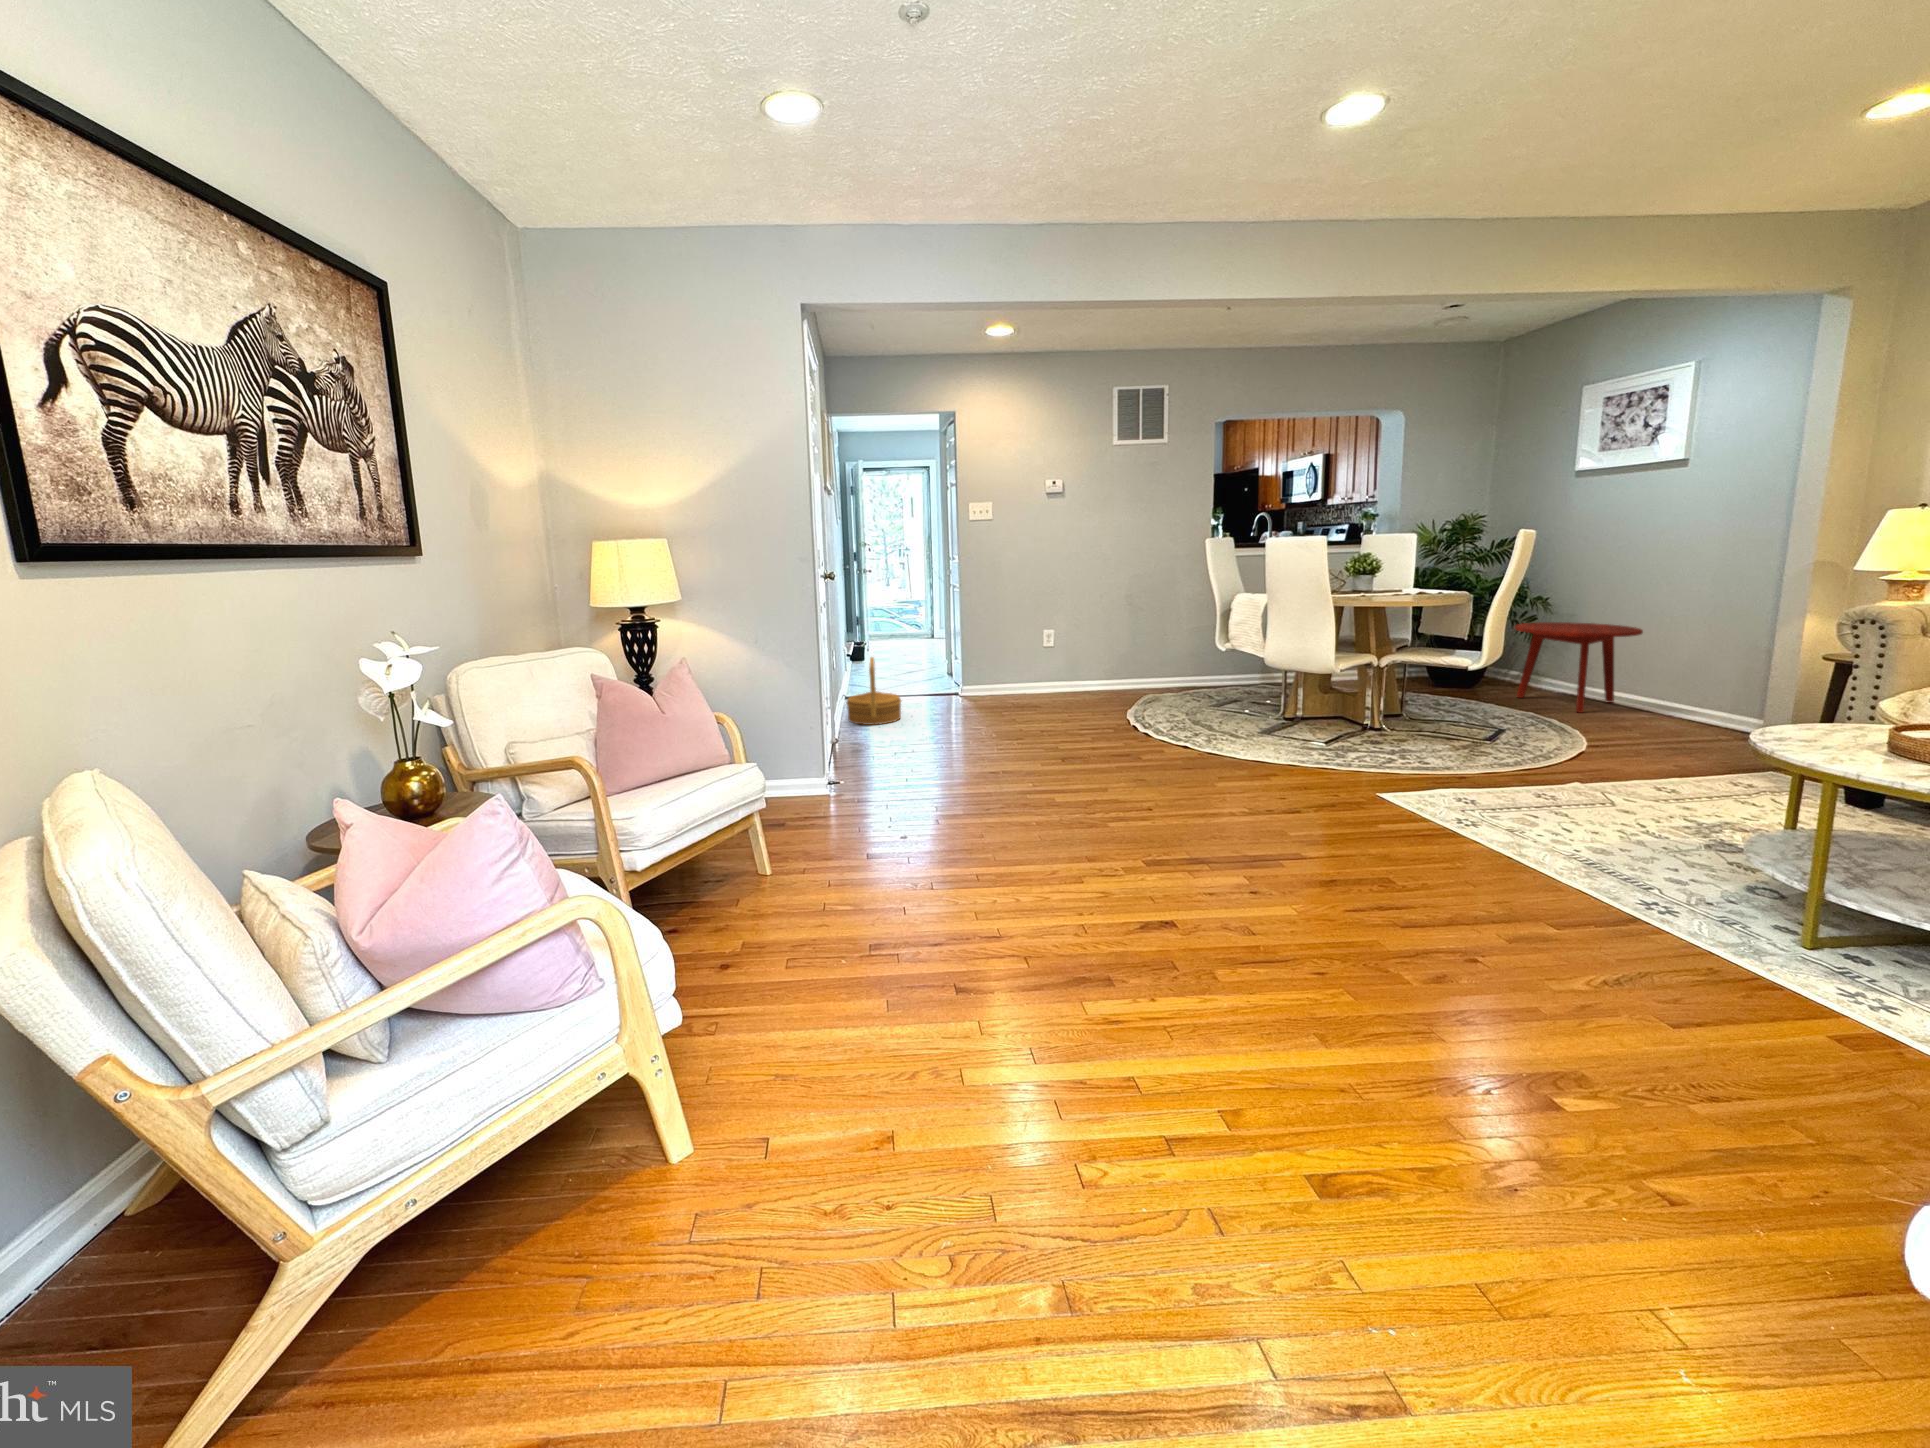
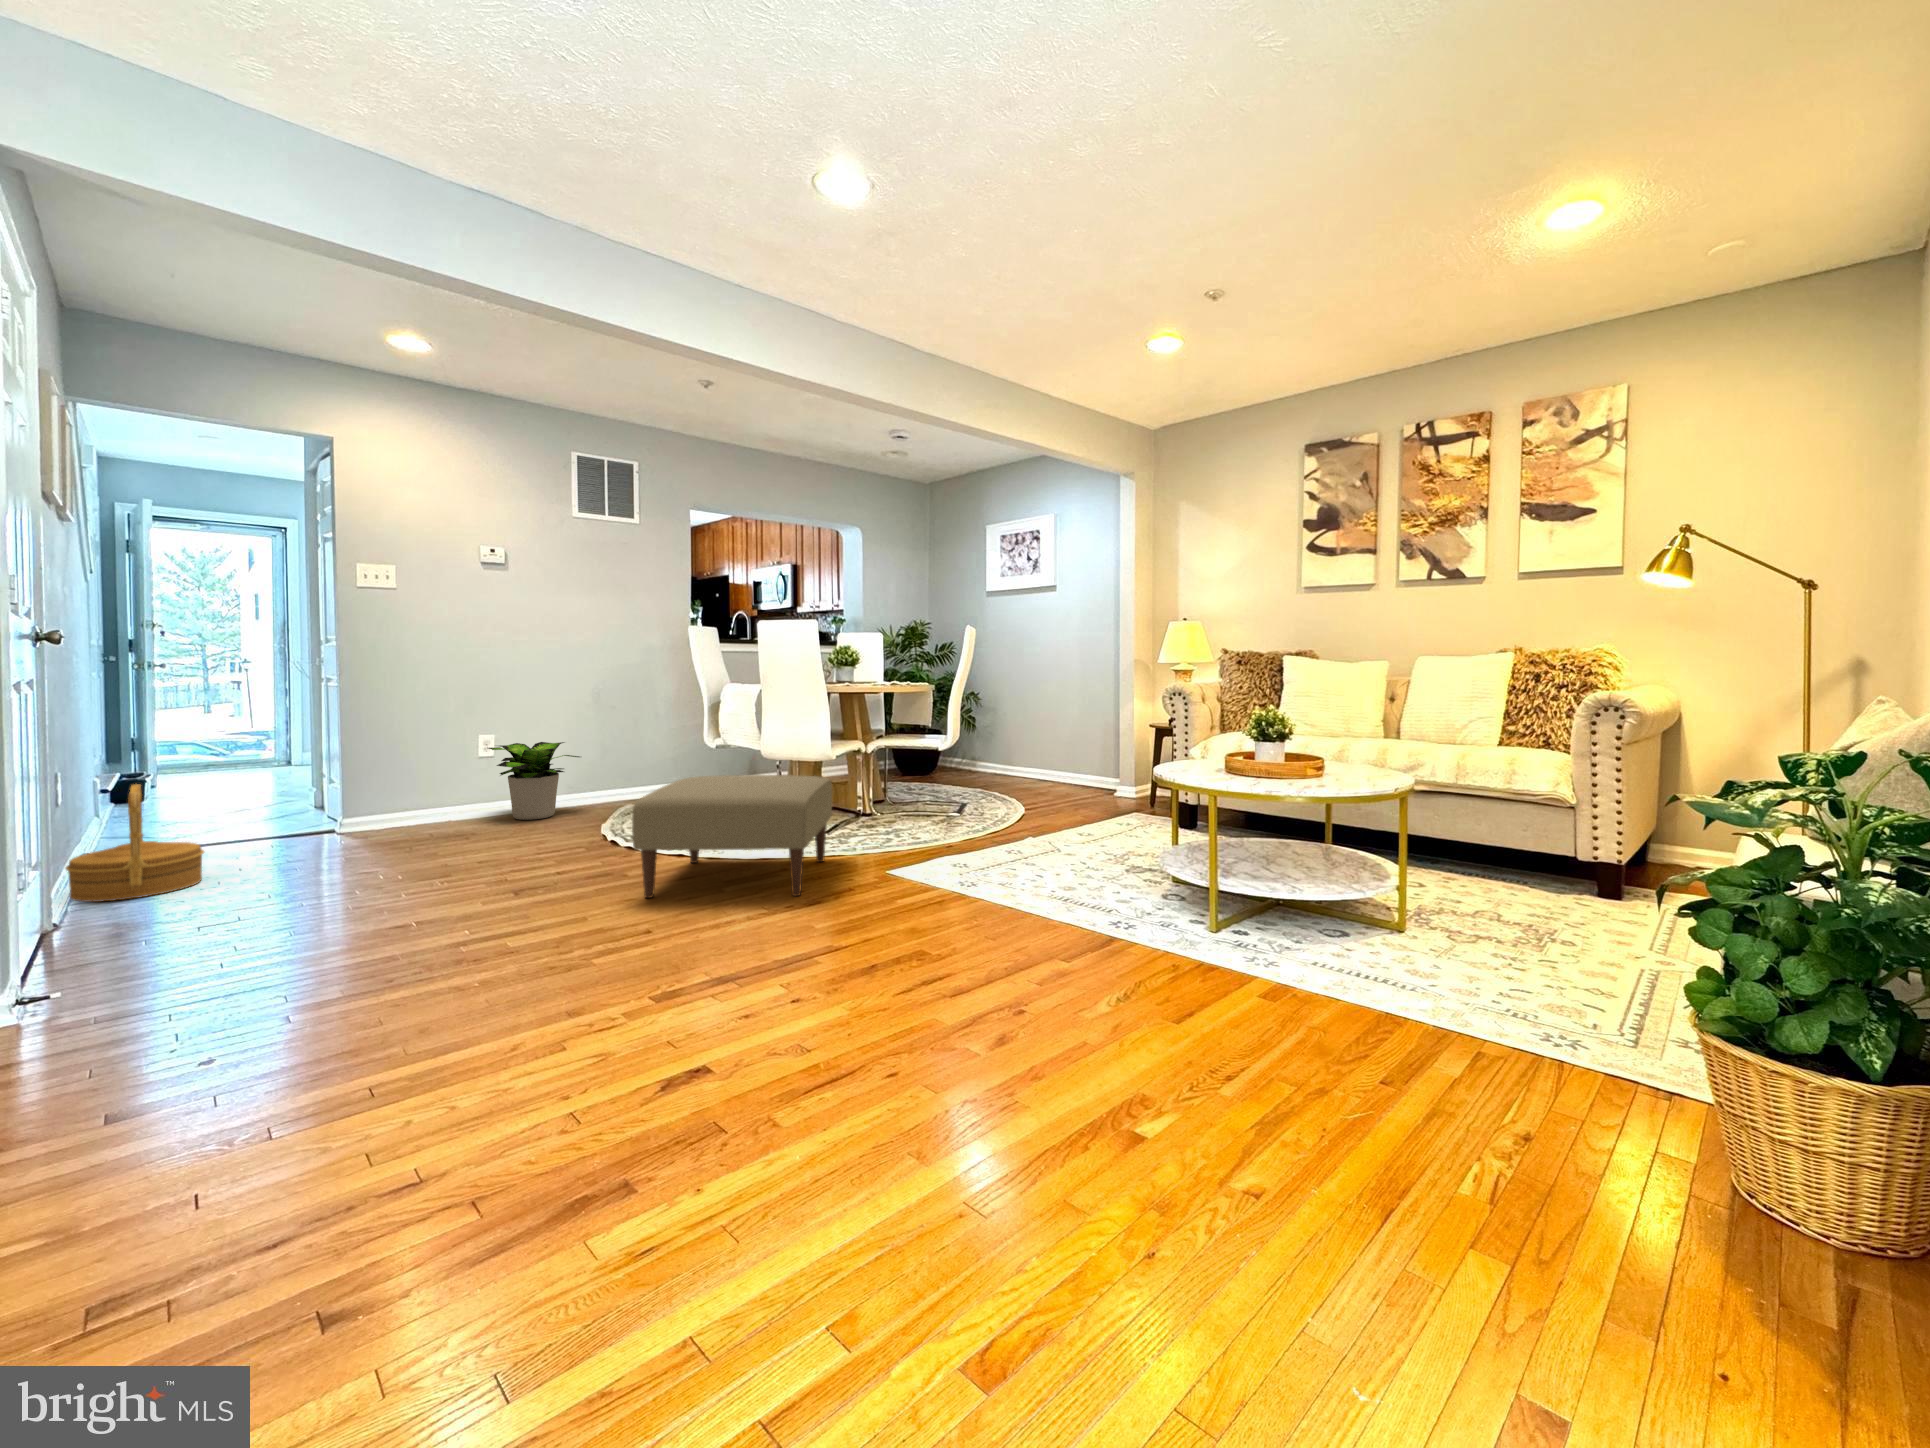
side table: present [1515,622,1643,713] -> none [961,713,1042,786]
potted plant: none [1050,637,1117,698] -> present [488,742,580,820]
ottoman: none [1143,681,1327,800] -> present [632,775,832,898]

